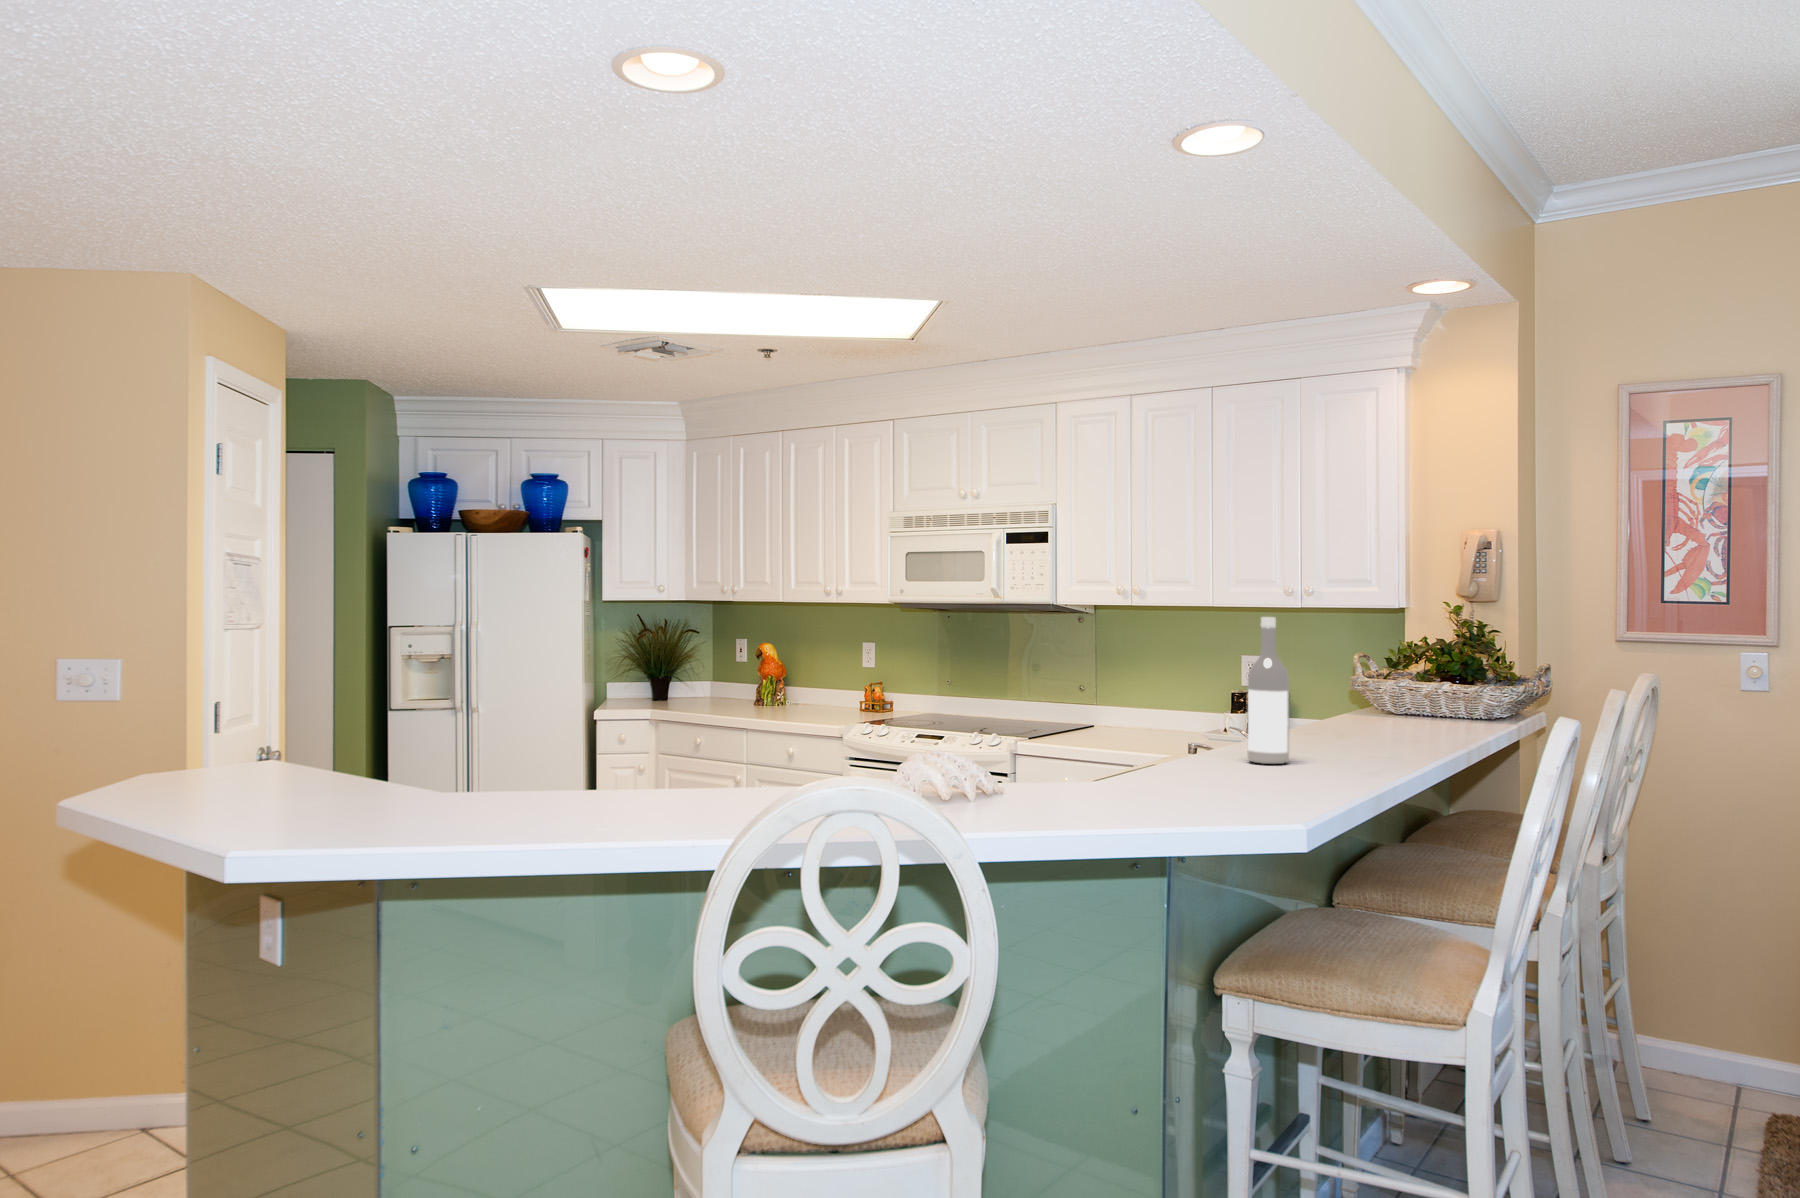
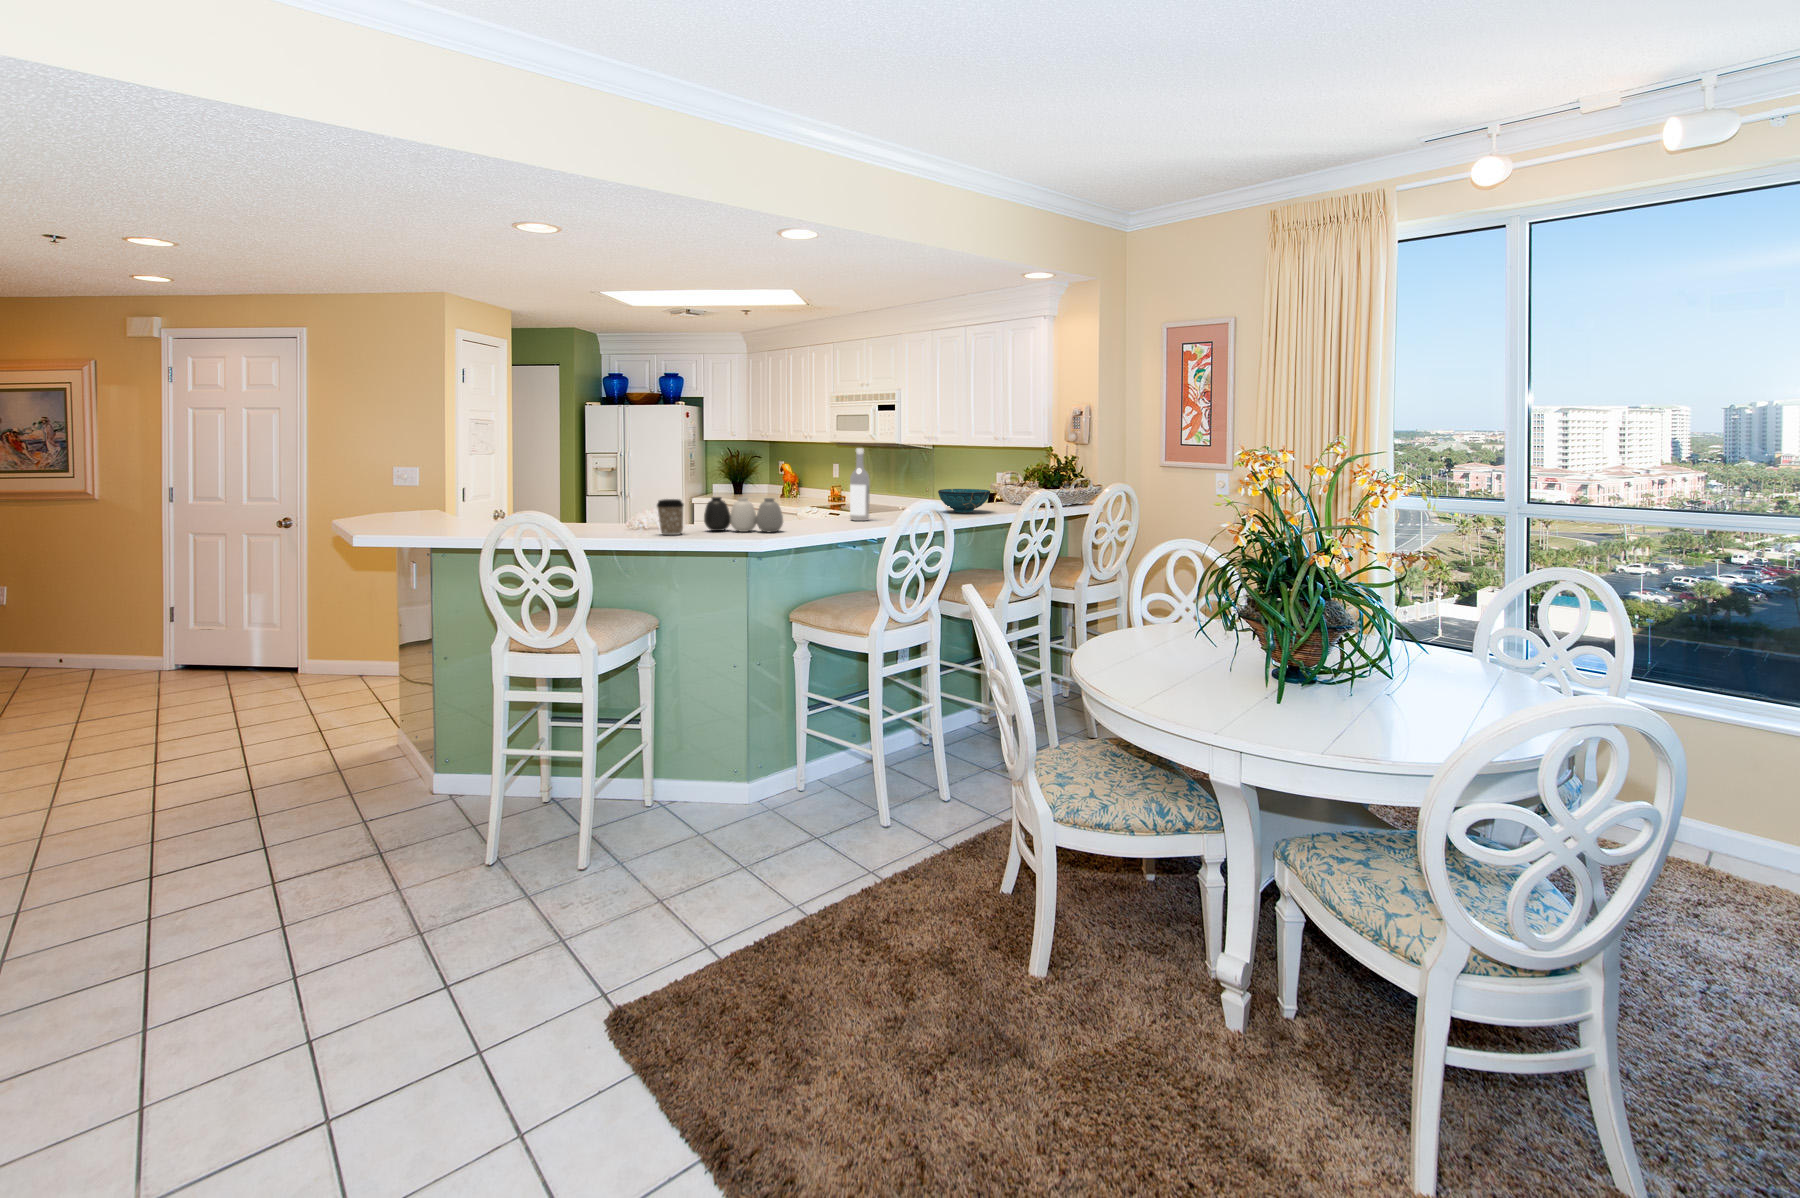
decorative bowl: none [1320,689,1429,736] -> present [938,489,990,513]
vase: none [1069,728,1246,805] -> present [704,497,783,532]
coffee cup: none [1008,739,1068,823] -> present [657,499,684,535]

